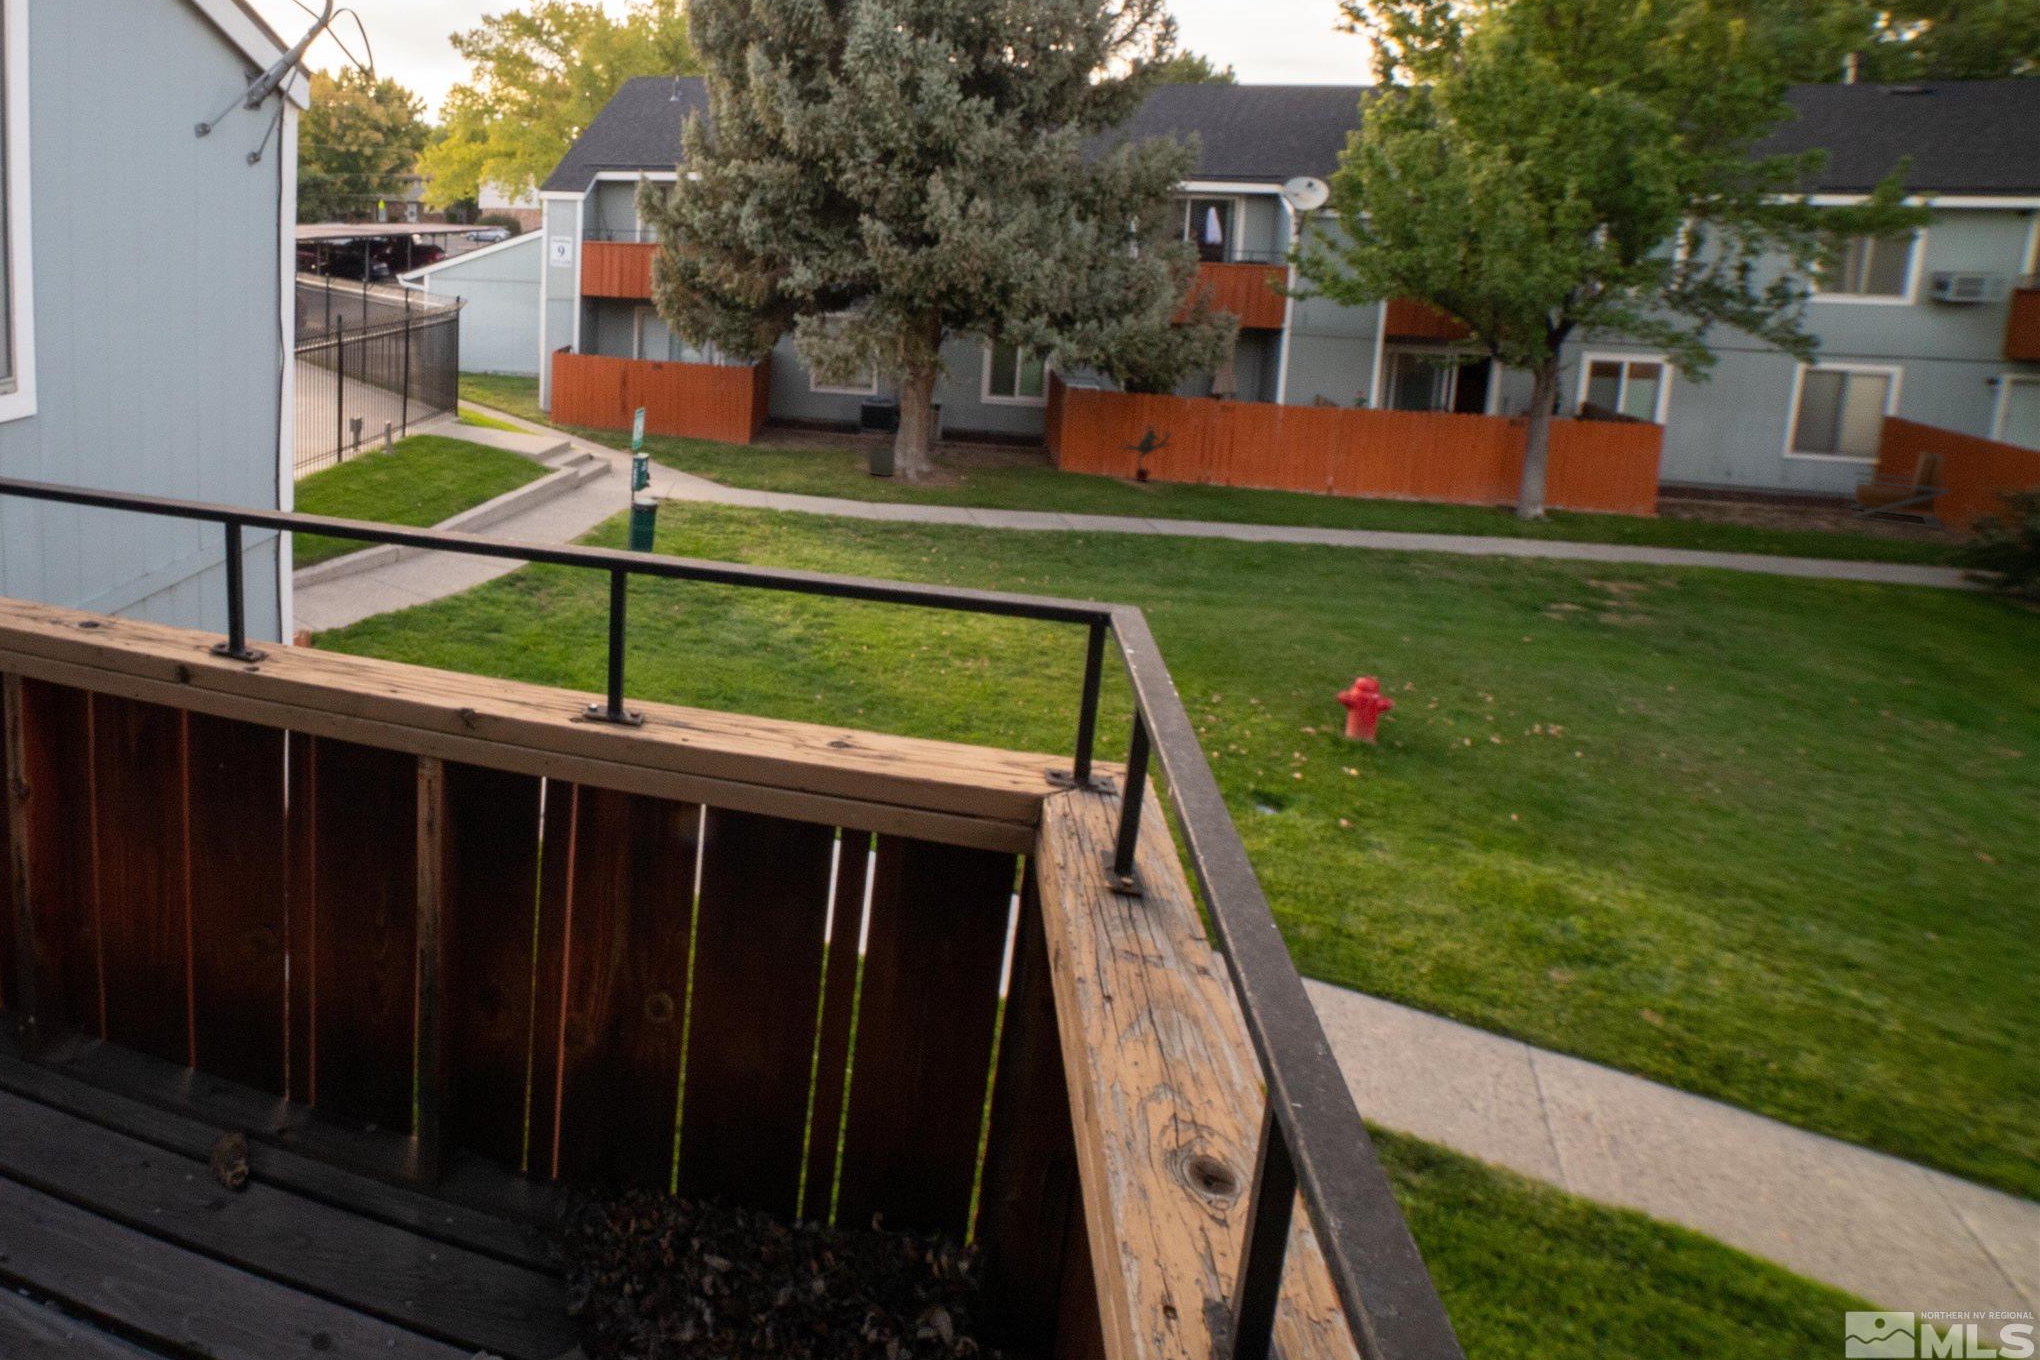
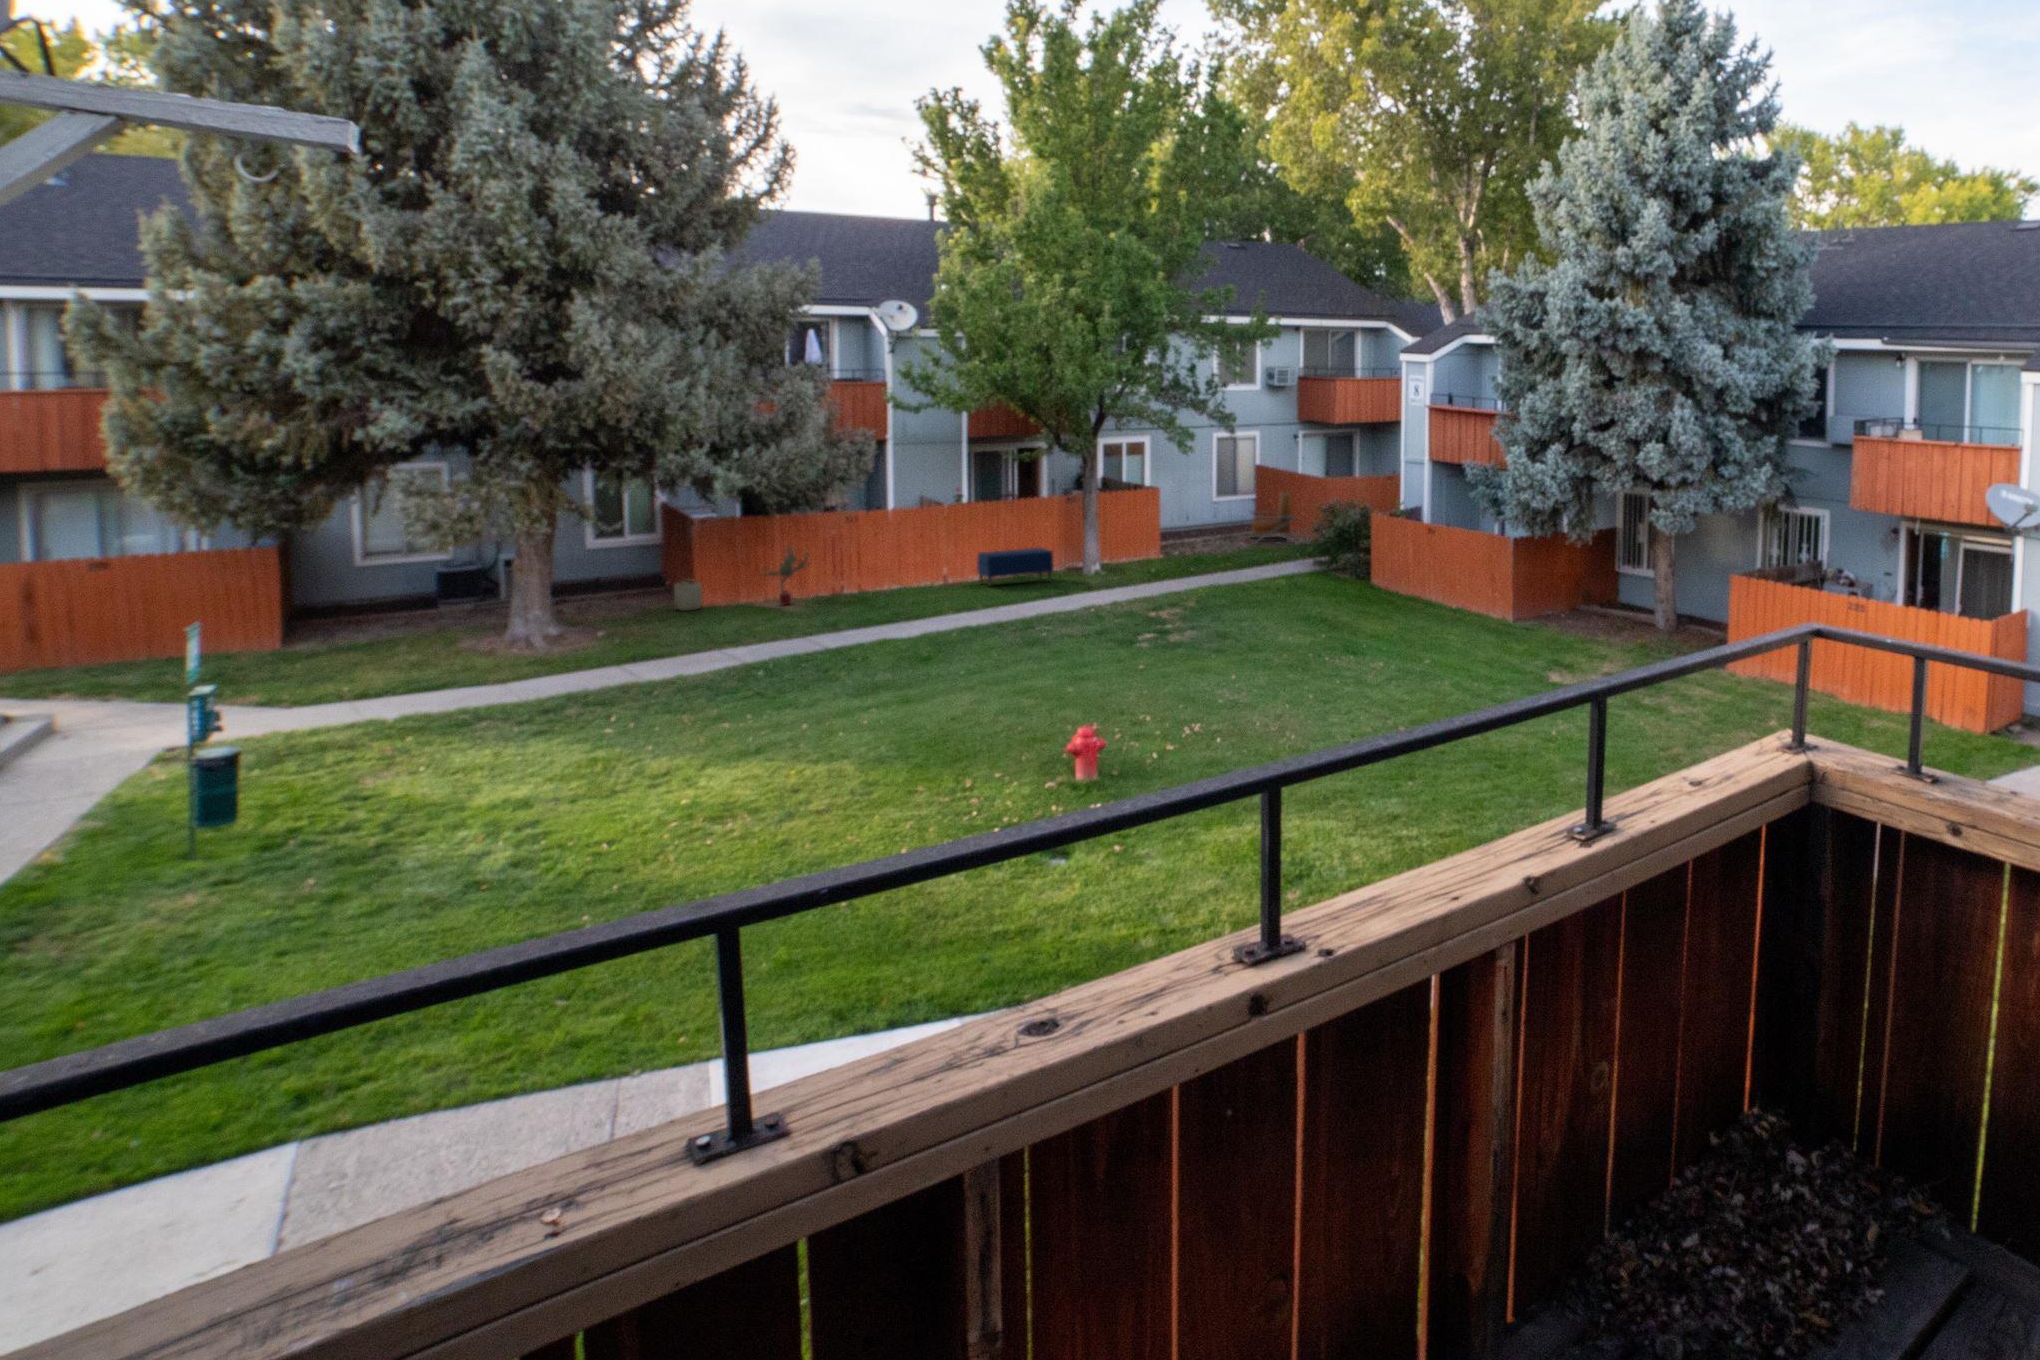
basket: present [869,447,895,476] -> present [674,582,702,611]
bench: none [1373,462,1480,512] -> present [977,548,1054,587]

